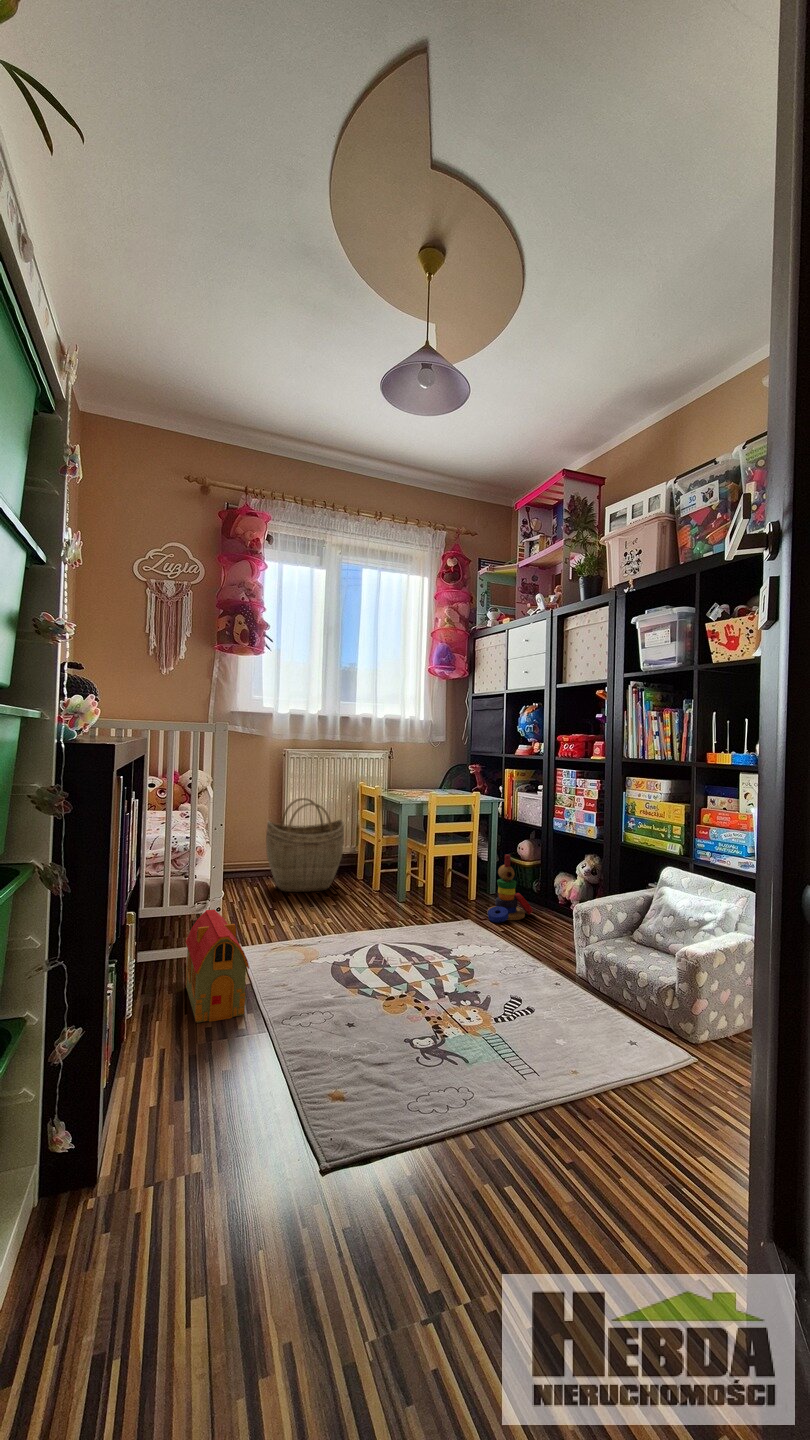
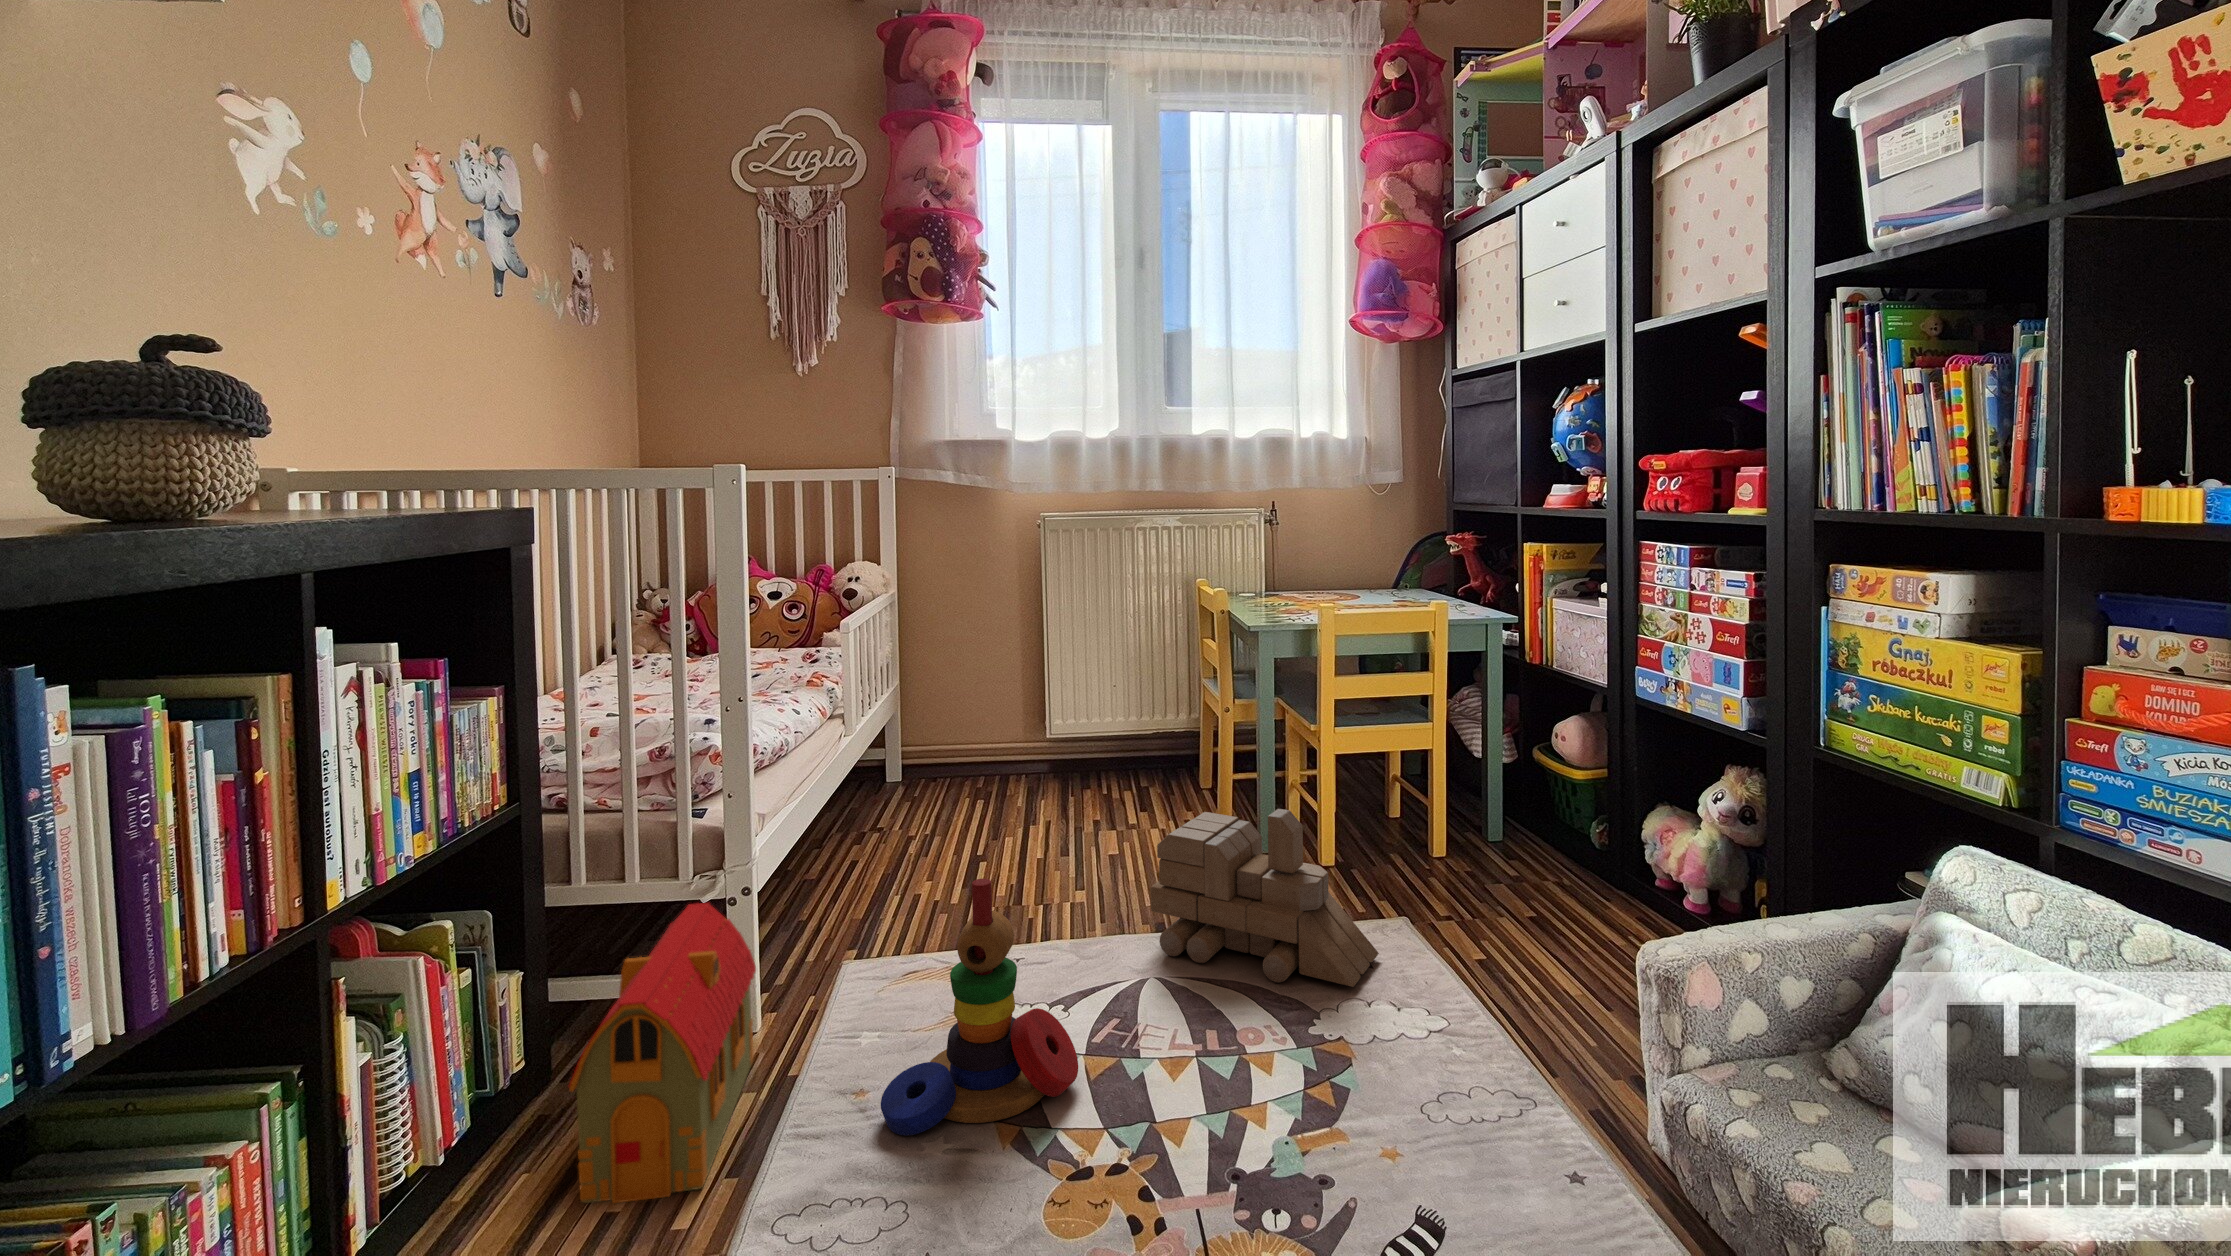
woven basket: present [266,798,344,892] -> none [1000,615,1161,811]
stacking toy: present [487,854,533,923] -> present [881,879,1078,1136]
toy train: none [373,874,466,944] -> present [1151,809,1379,987]

